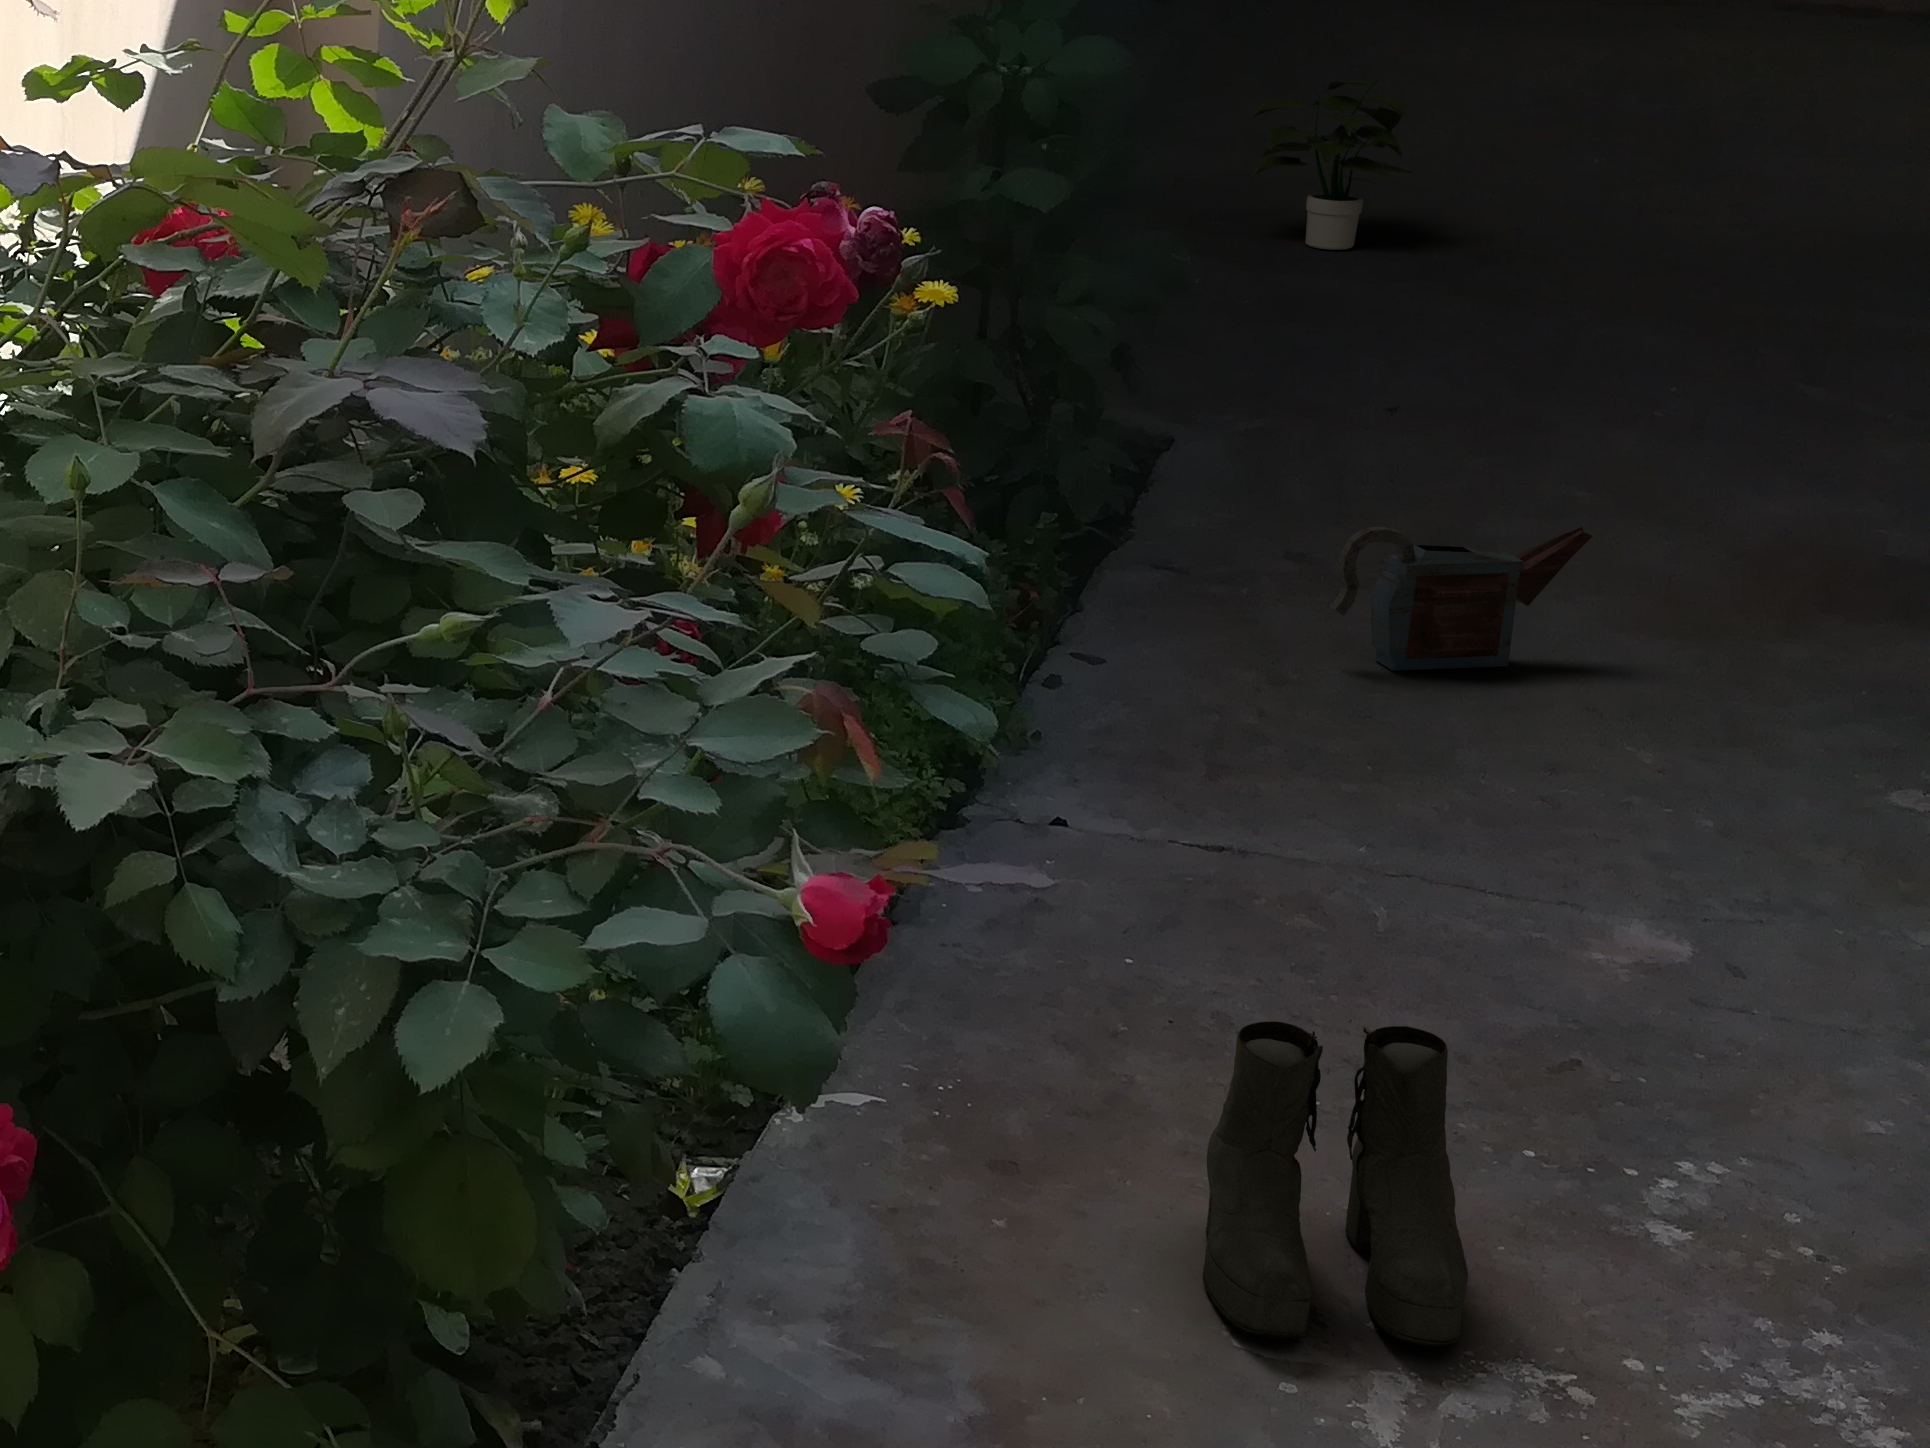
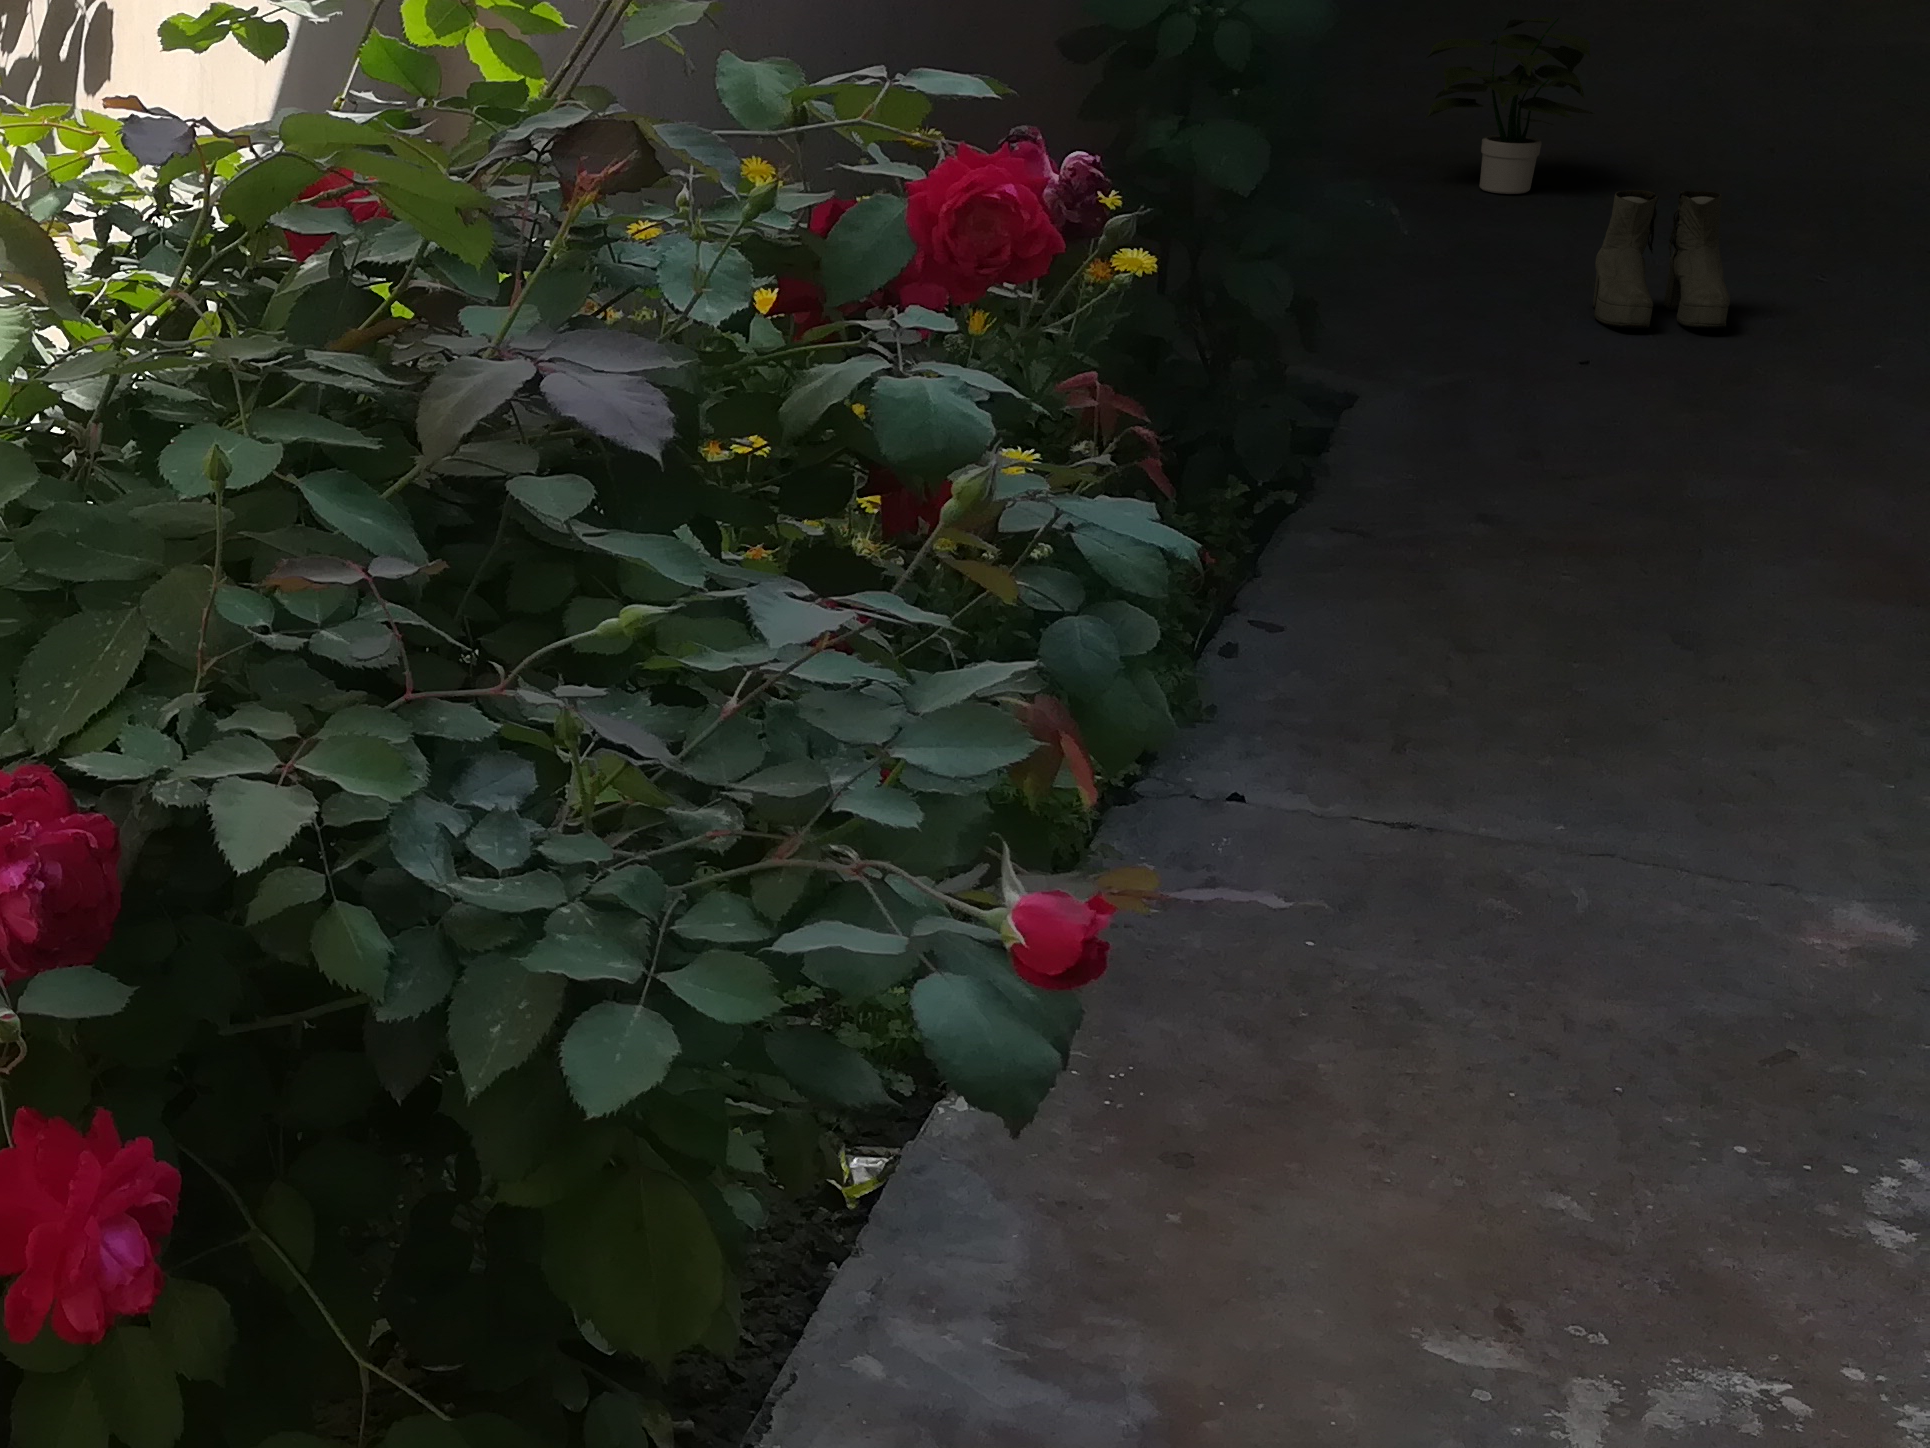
watering can: present [1330,527,1593,671] -> none [1515,484,1797,634]
boots: present [1203,1021,1468,1347] -> present [1593,190,1730,328]

